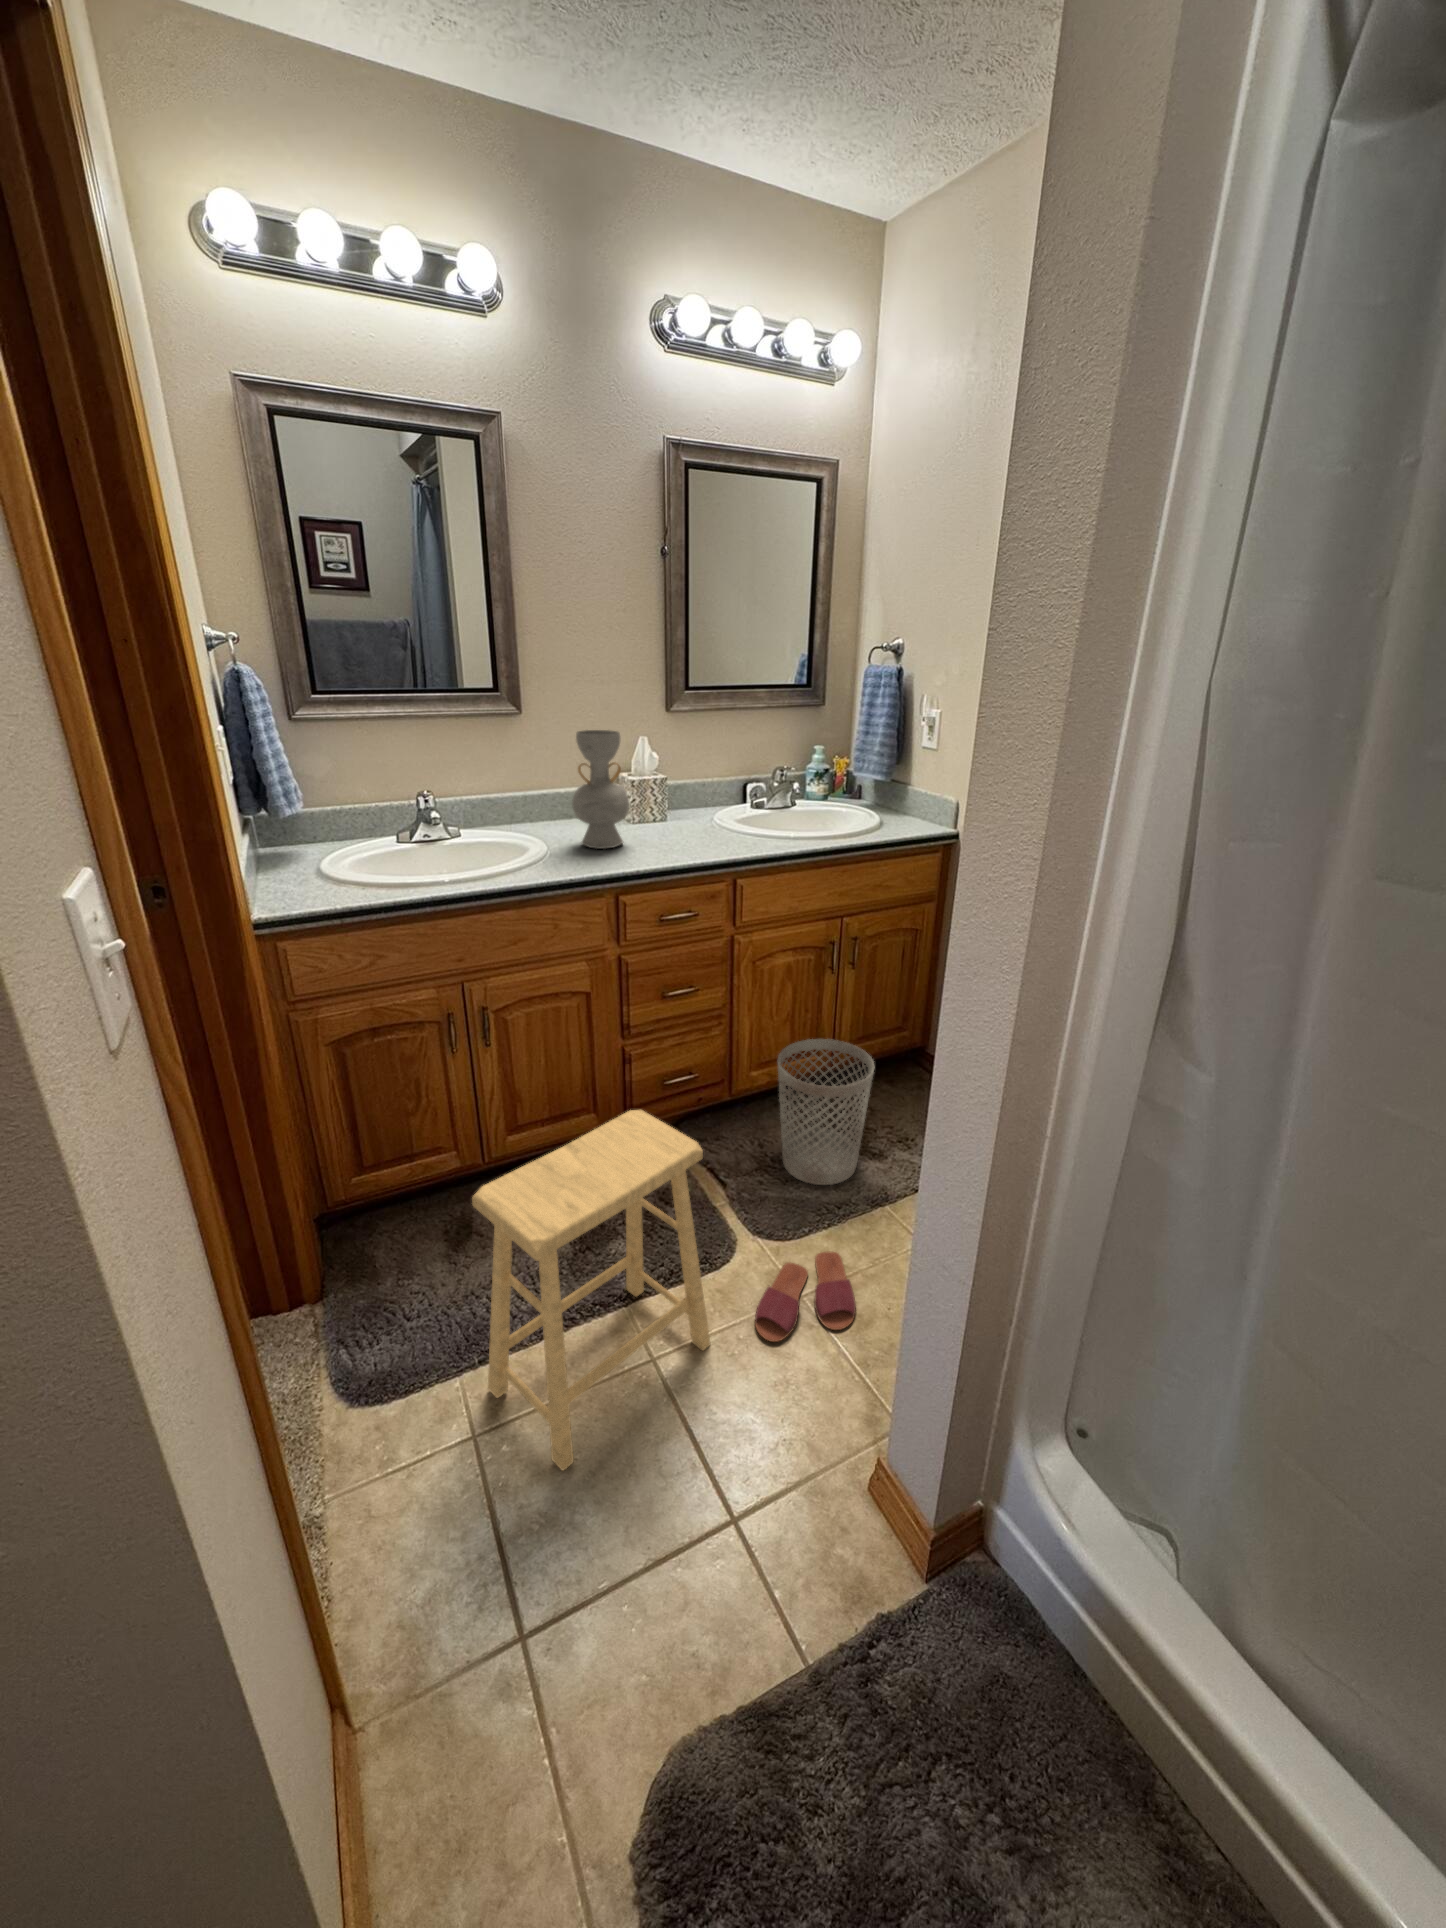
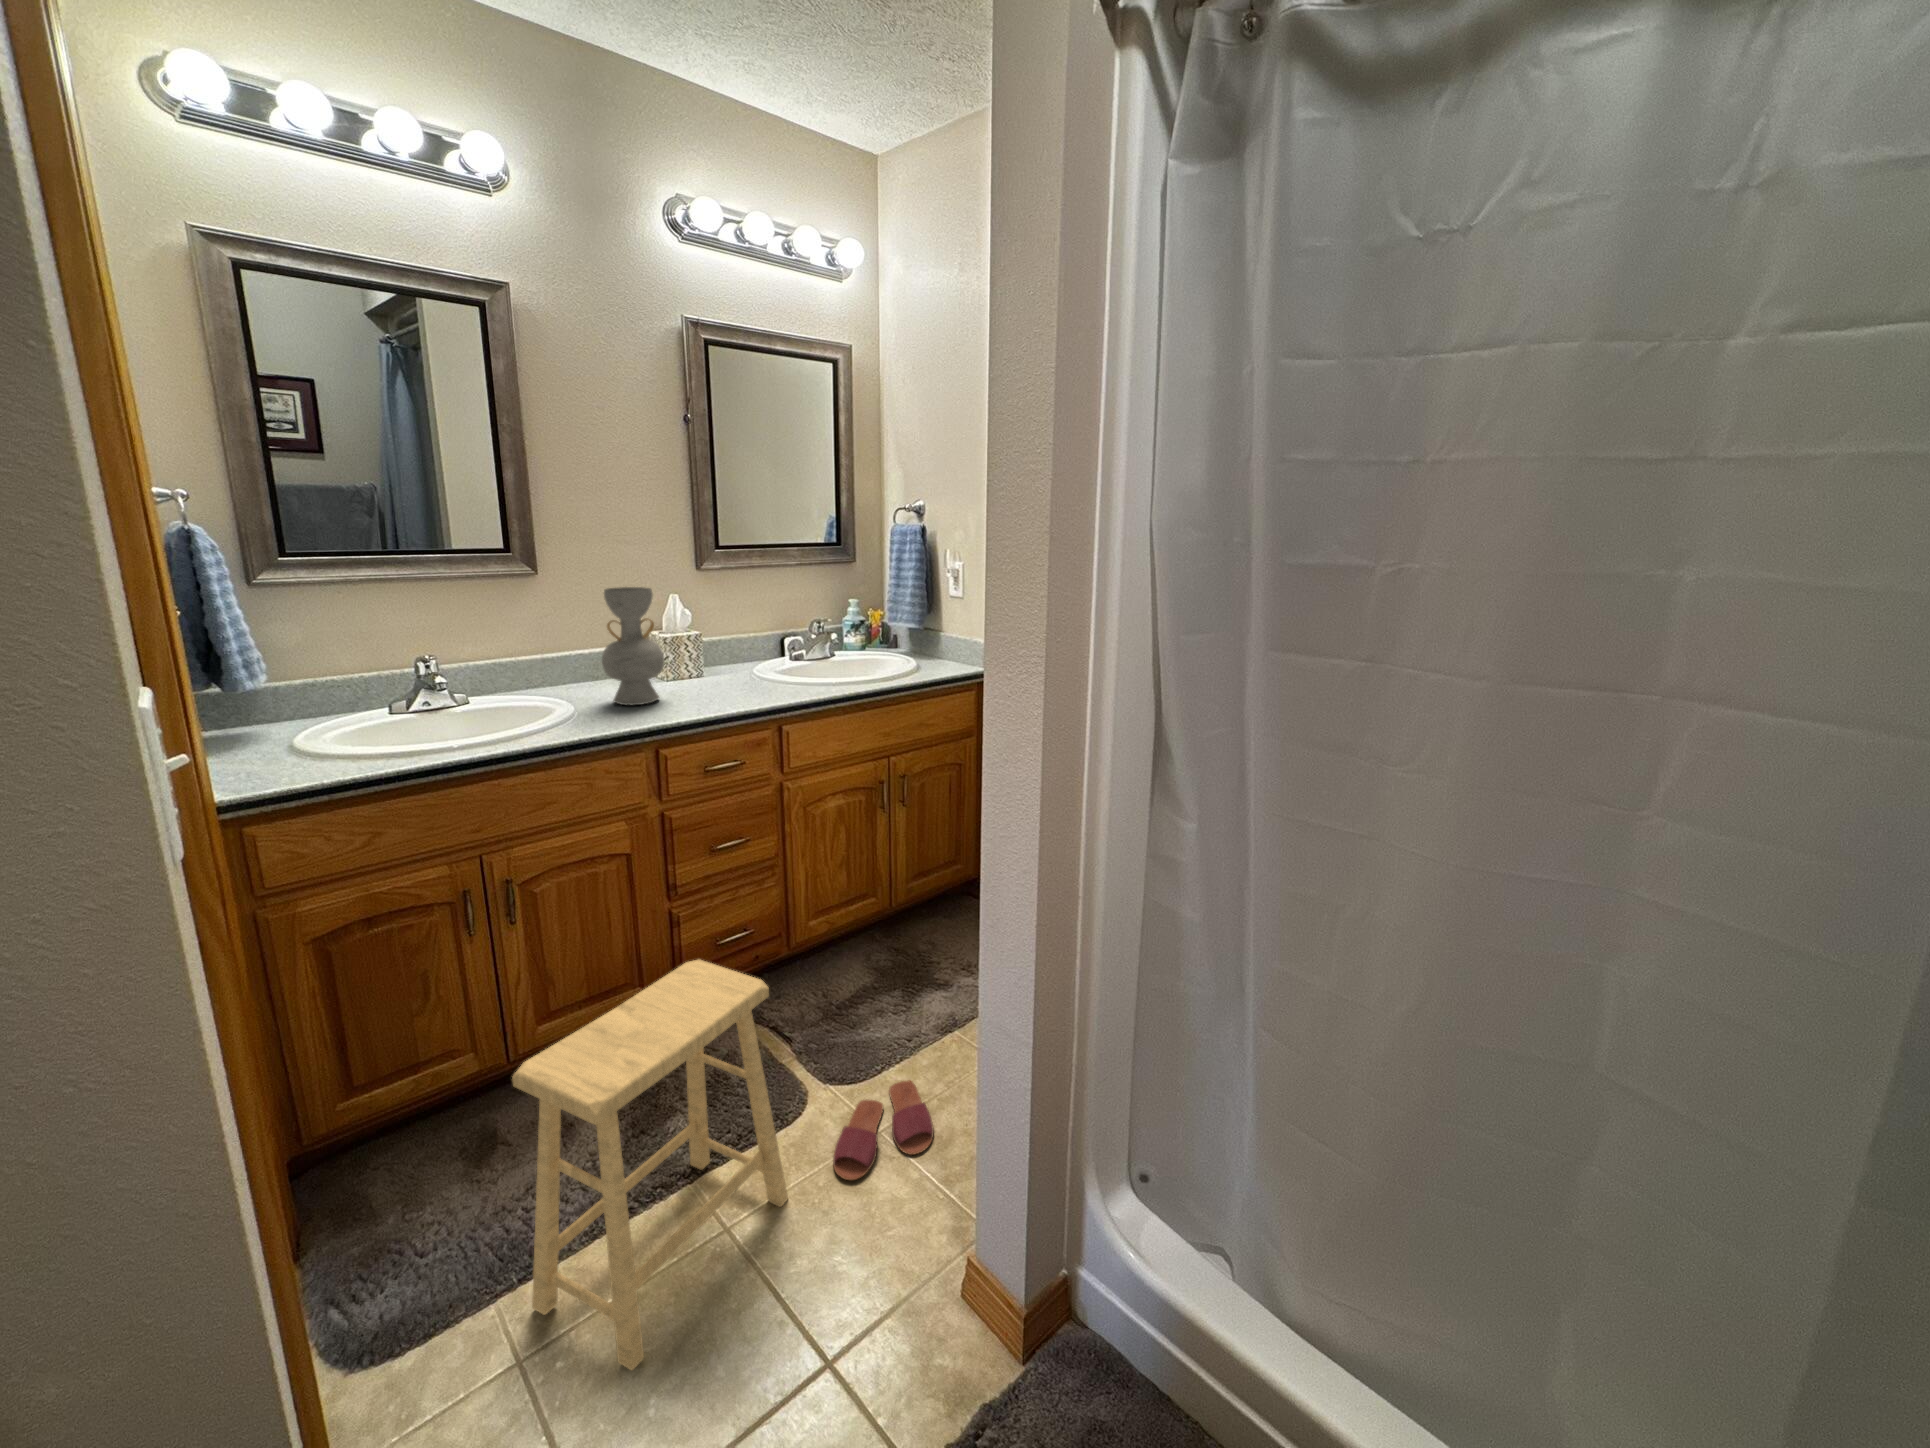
wastebasket: present [777,1039,874,1185] -> none [836,874,931,1021]

